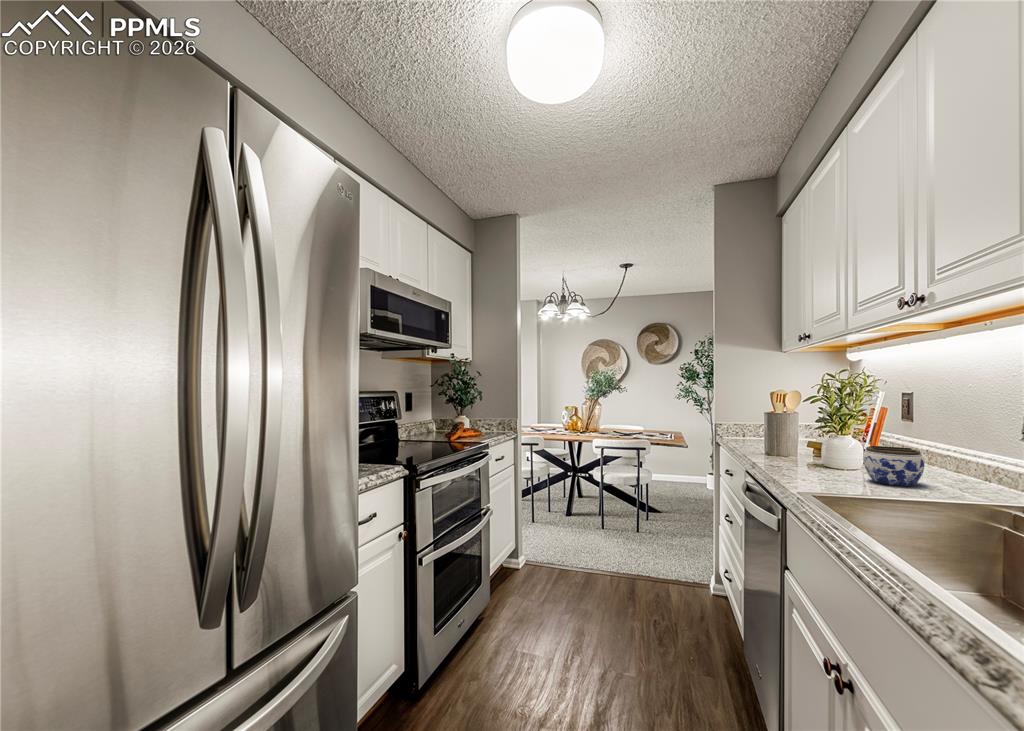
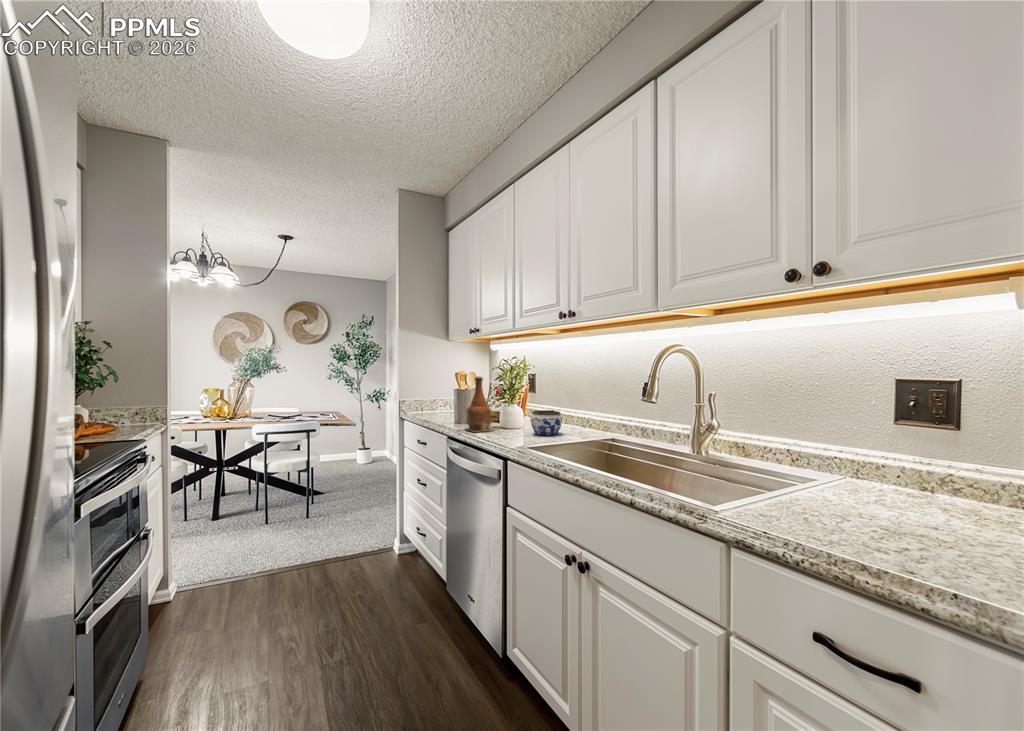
bottle: none [770,395,815,468] -> present [464,376,492,432]

